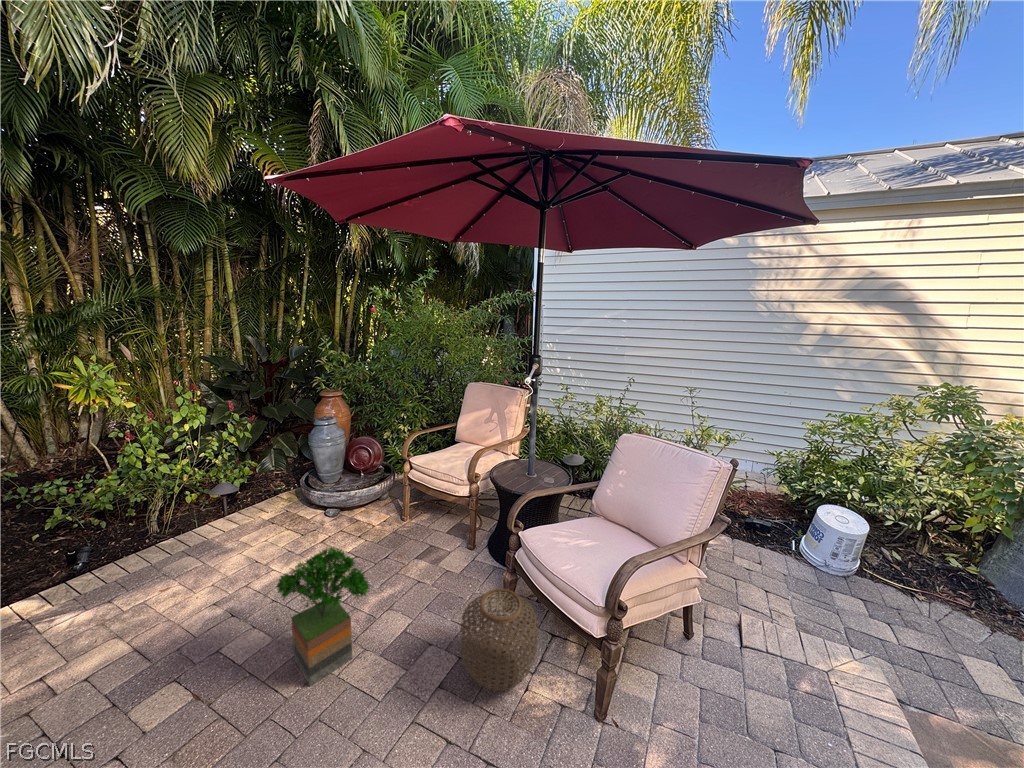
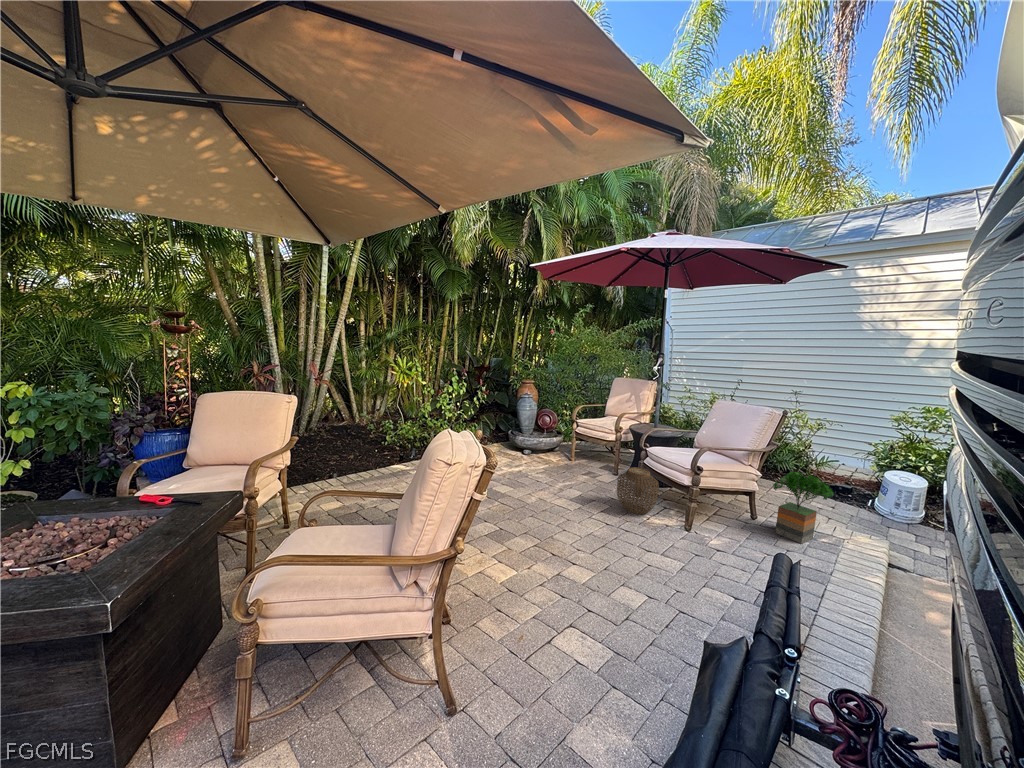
potted tree: present [276,547,369,686] -> present [773,472,833,544]

